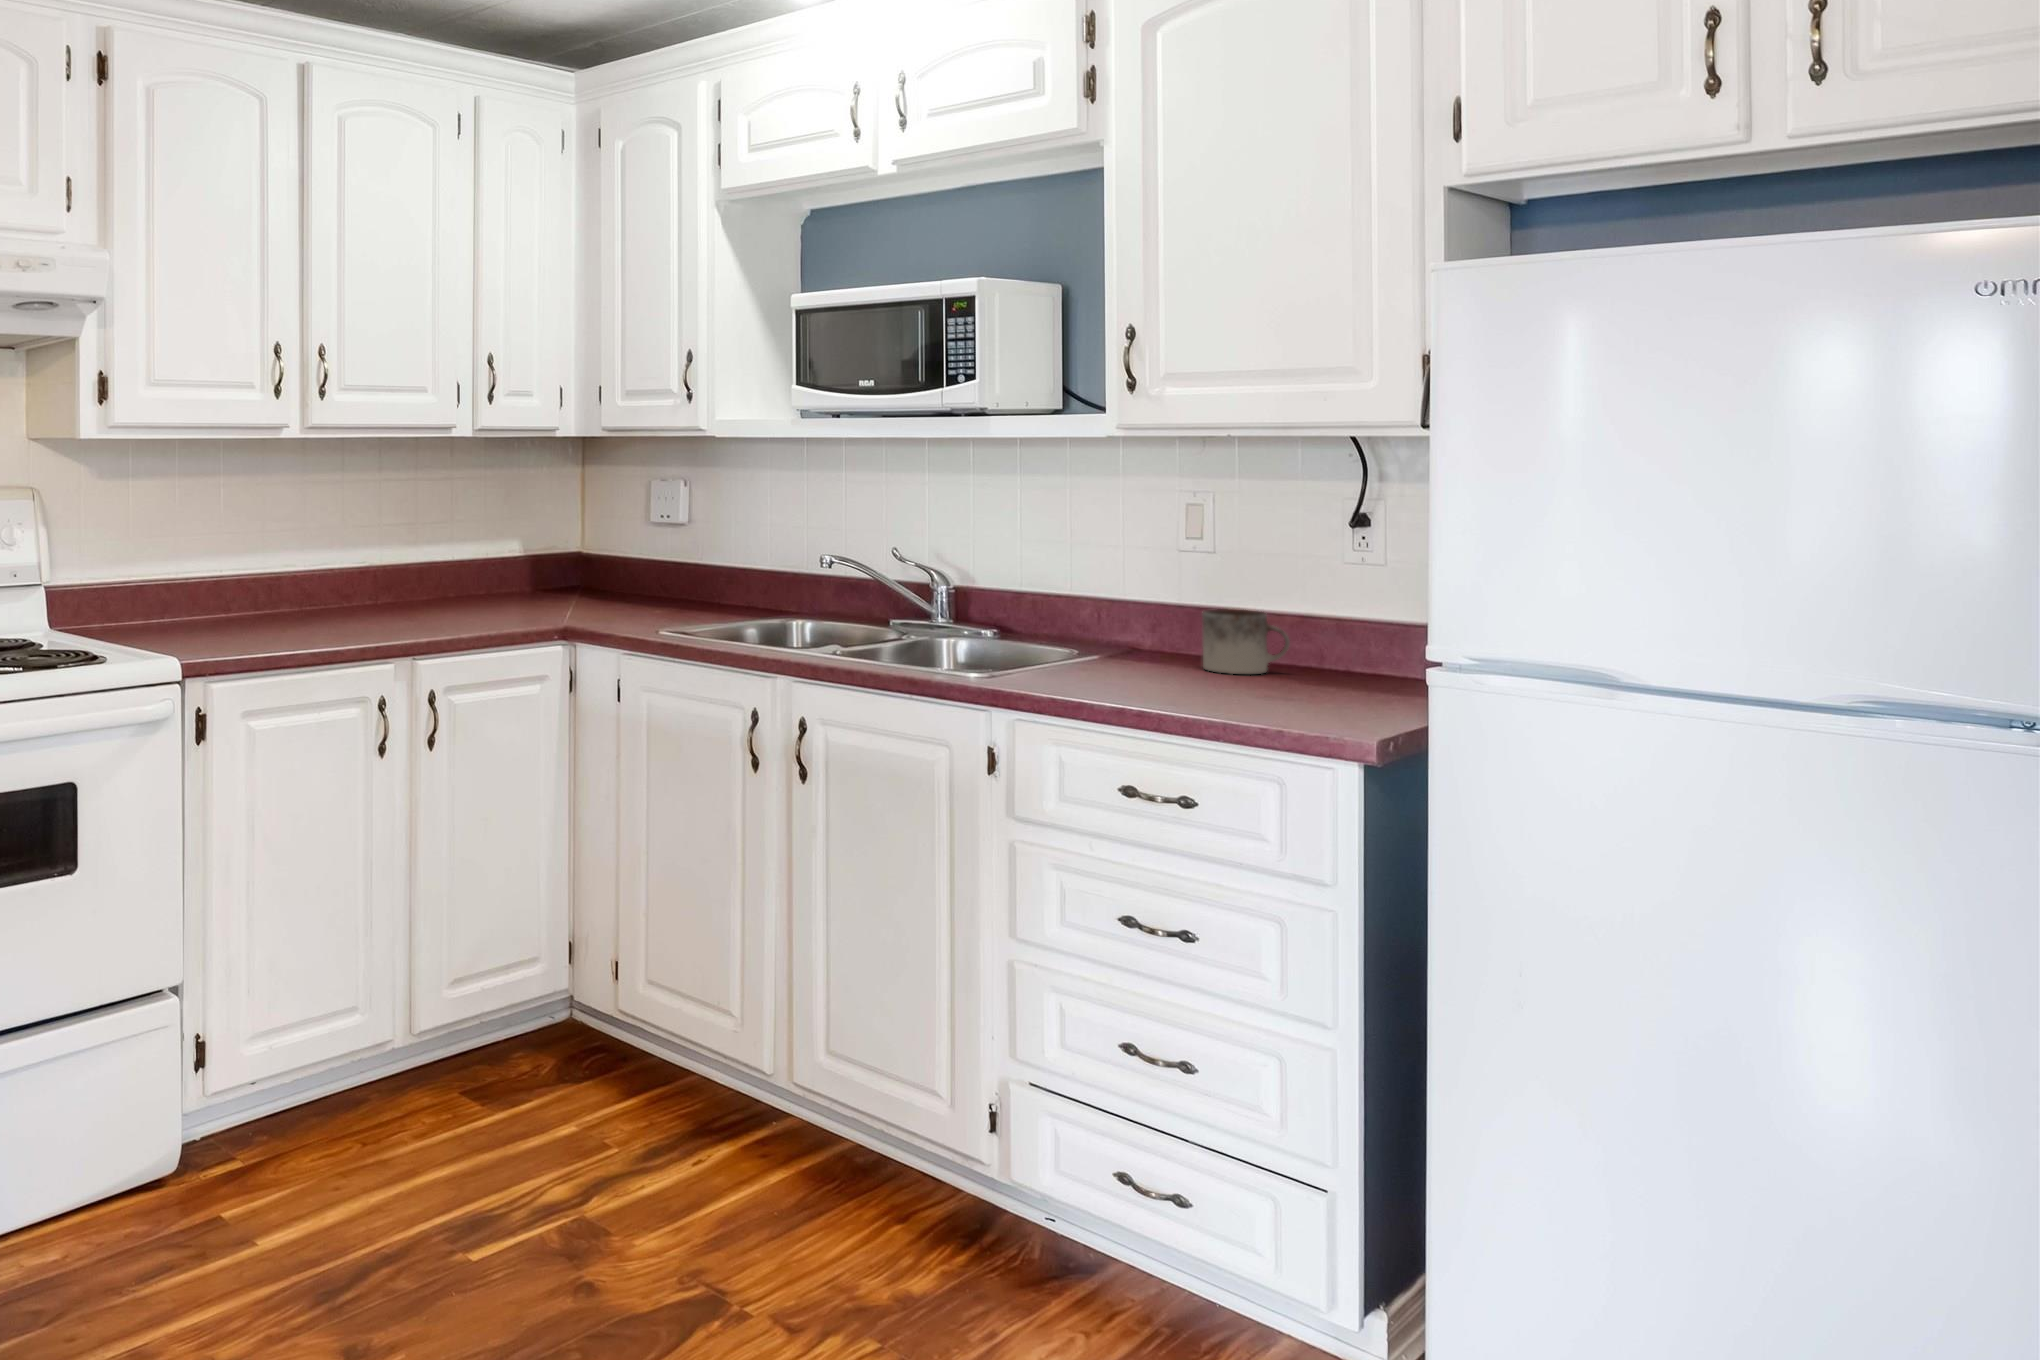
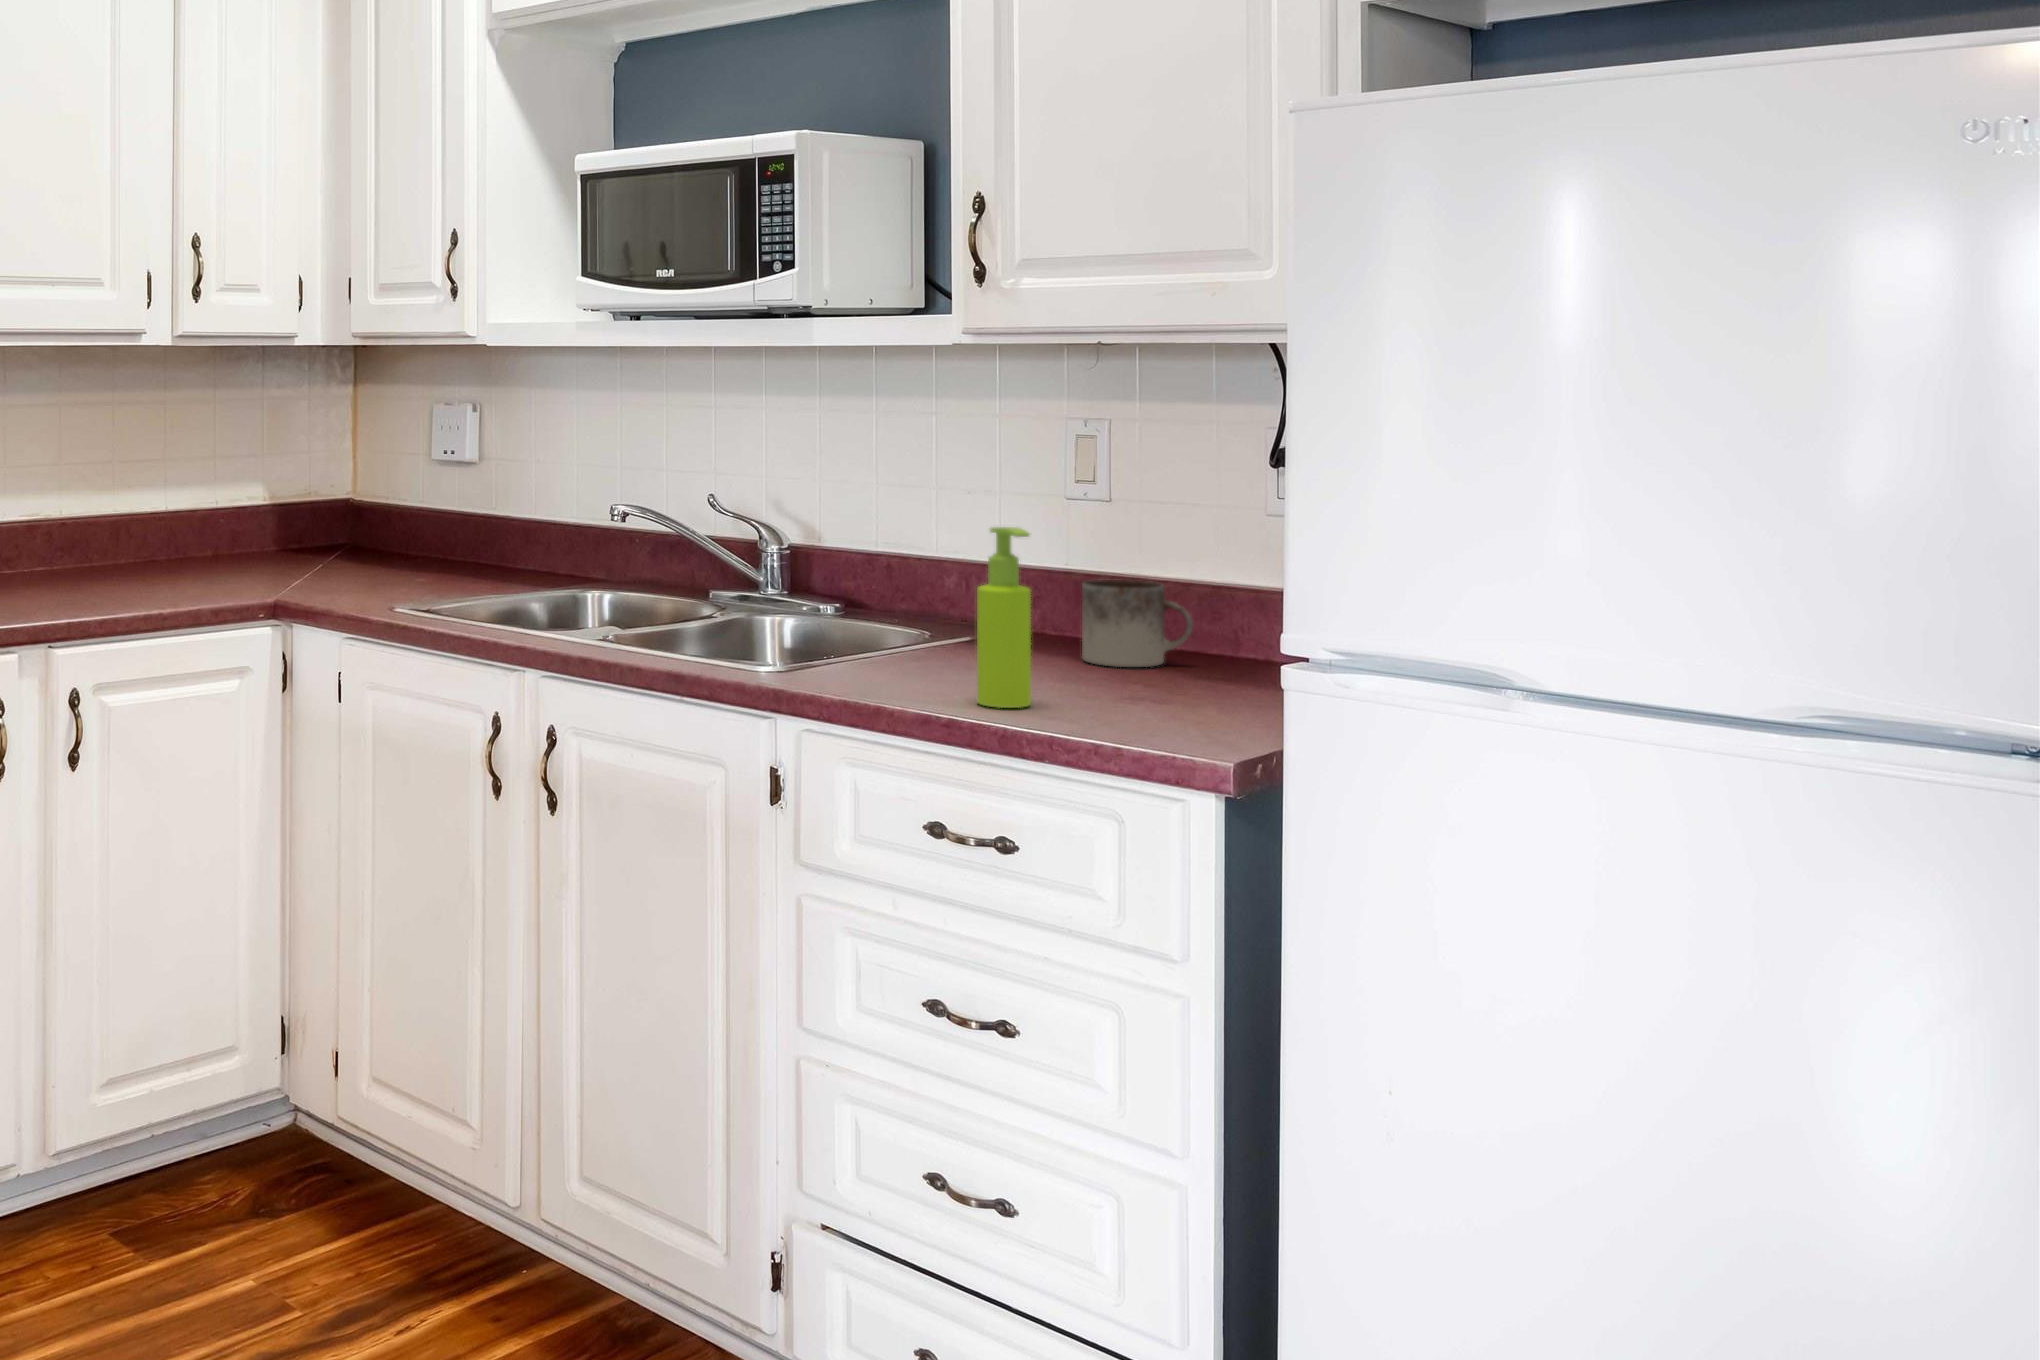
soap dispenser: none [1151,569,1195,703] -> present [977,527,1031,708]

